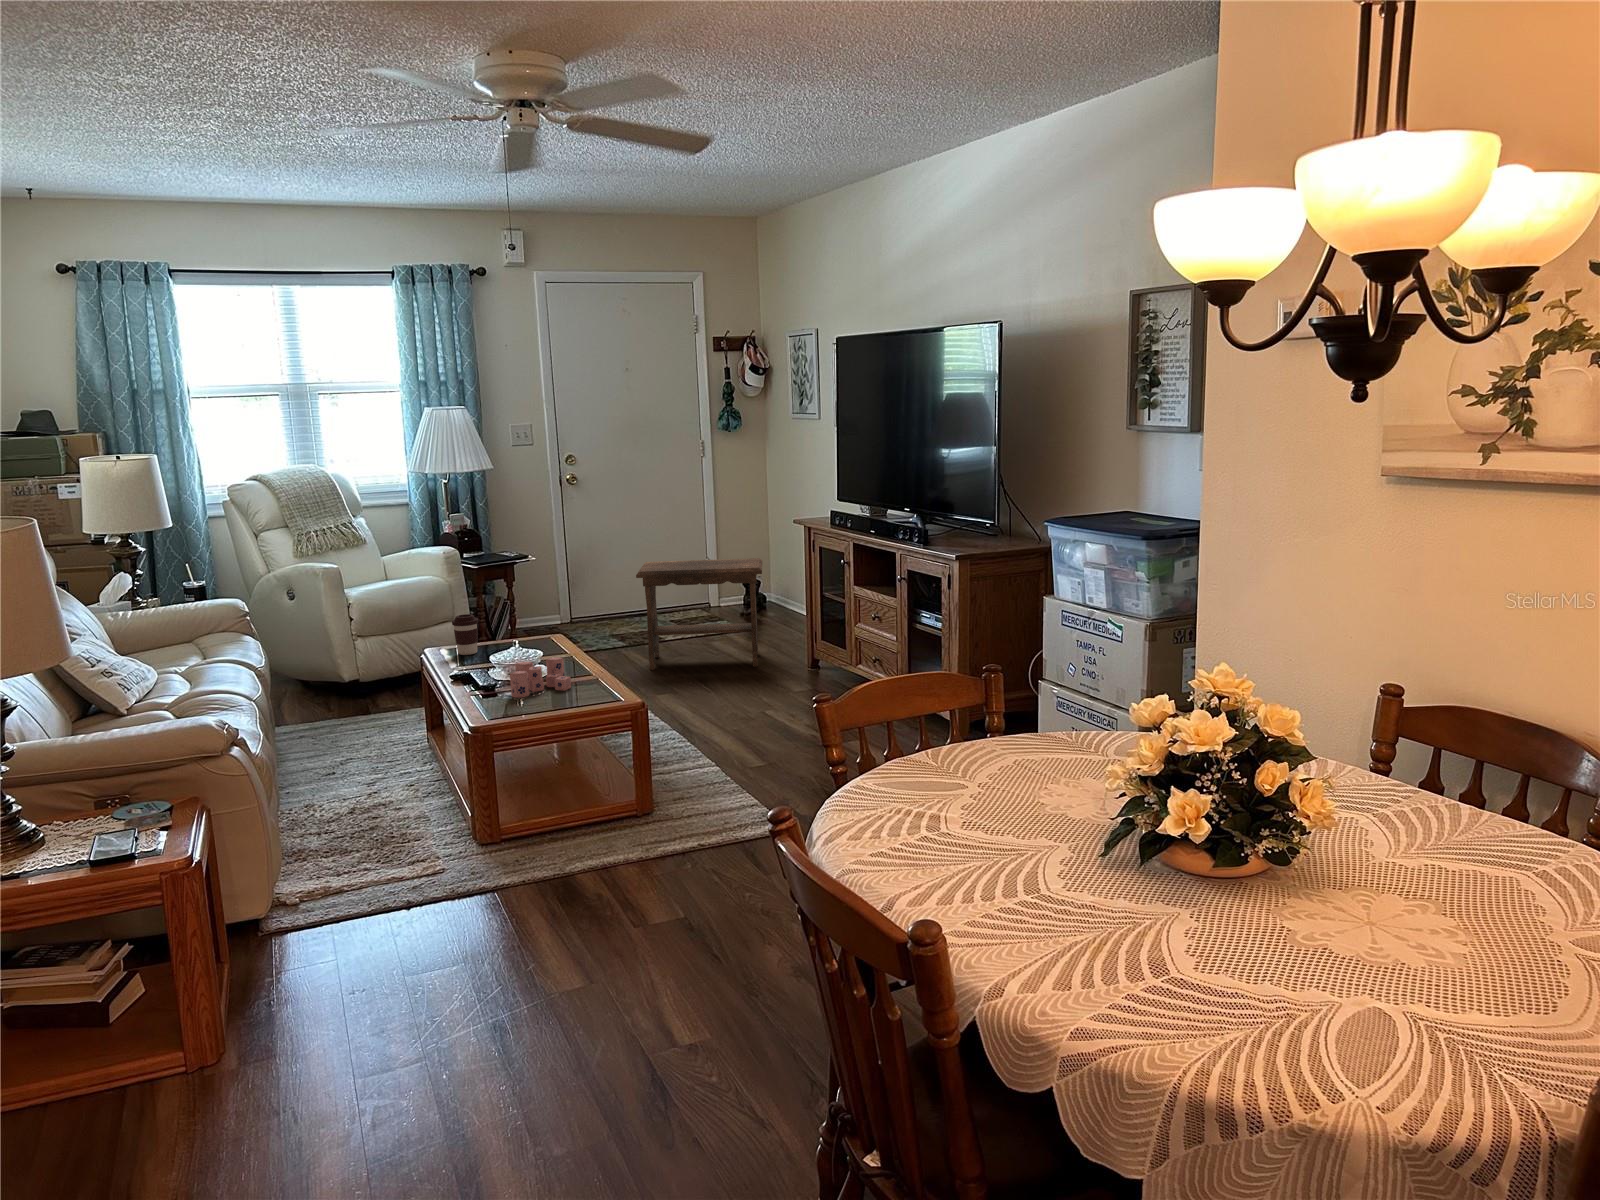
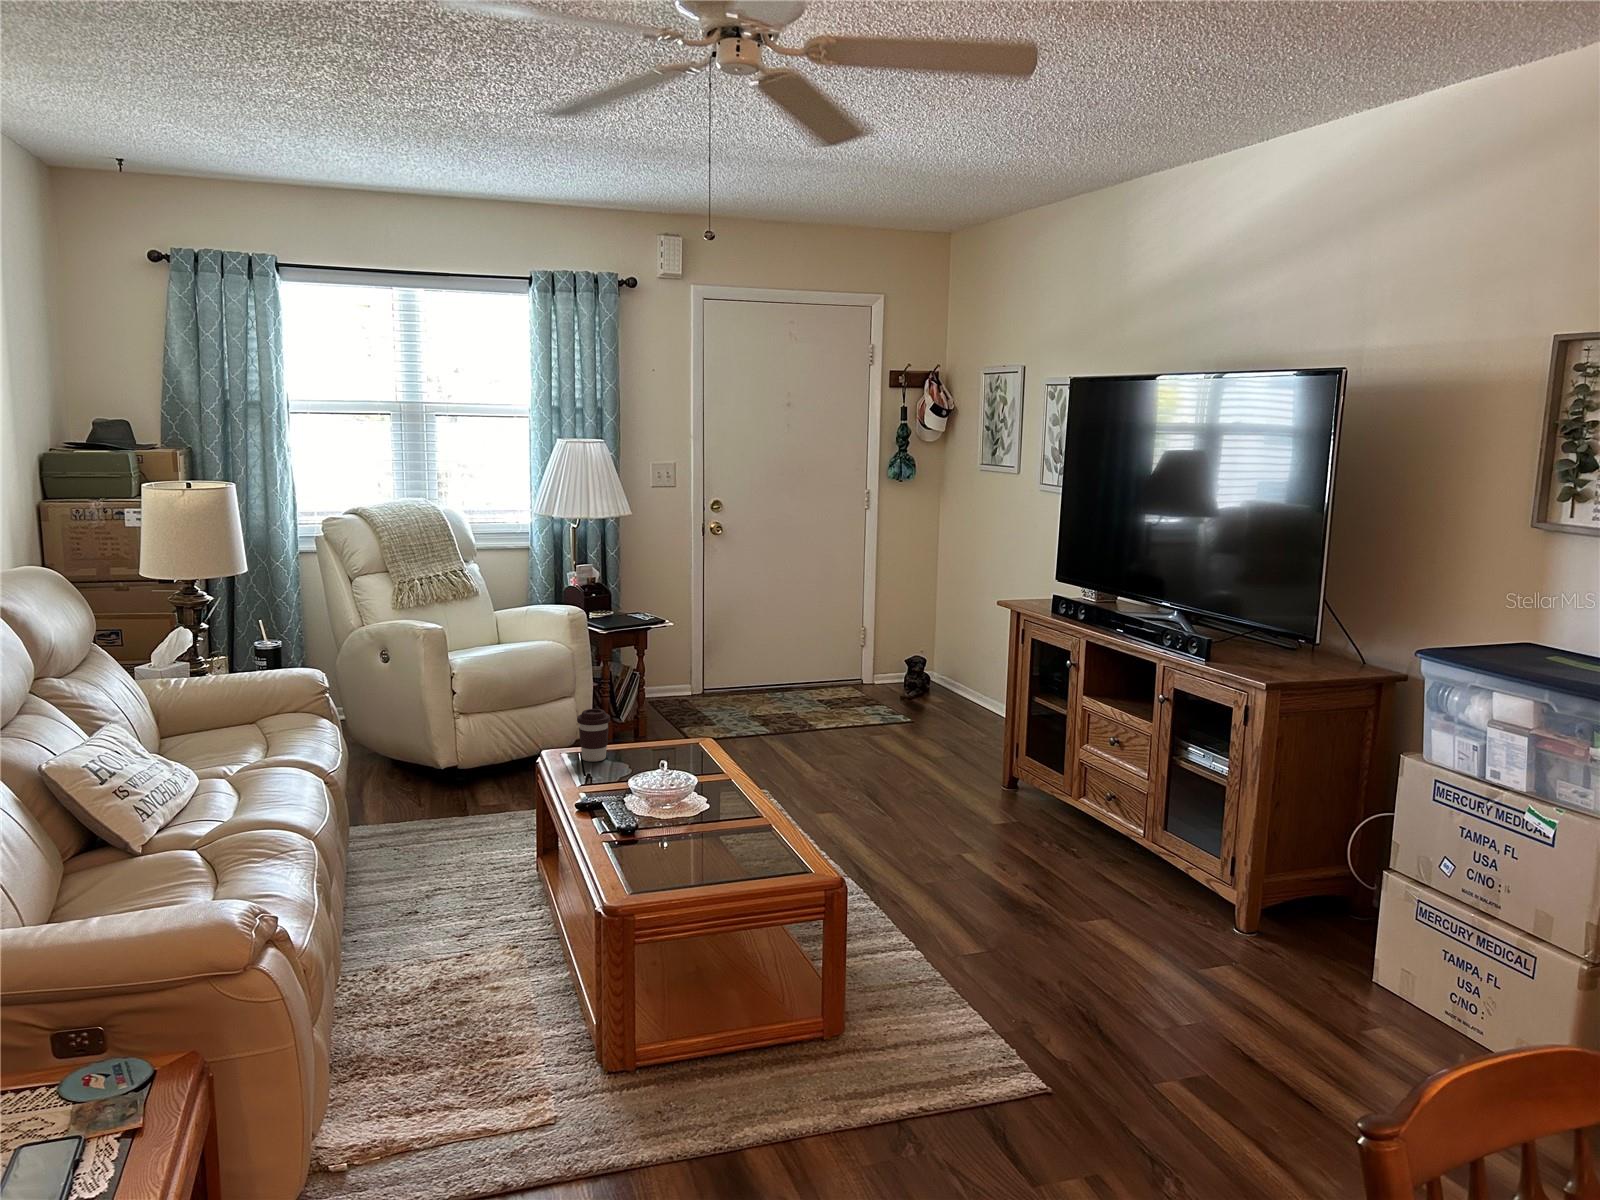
footstool: present [636,558,762,670] -> none [797,639,954,780]
candle: present [510,657,571,698] -> none [656,789,735,849]

